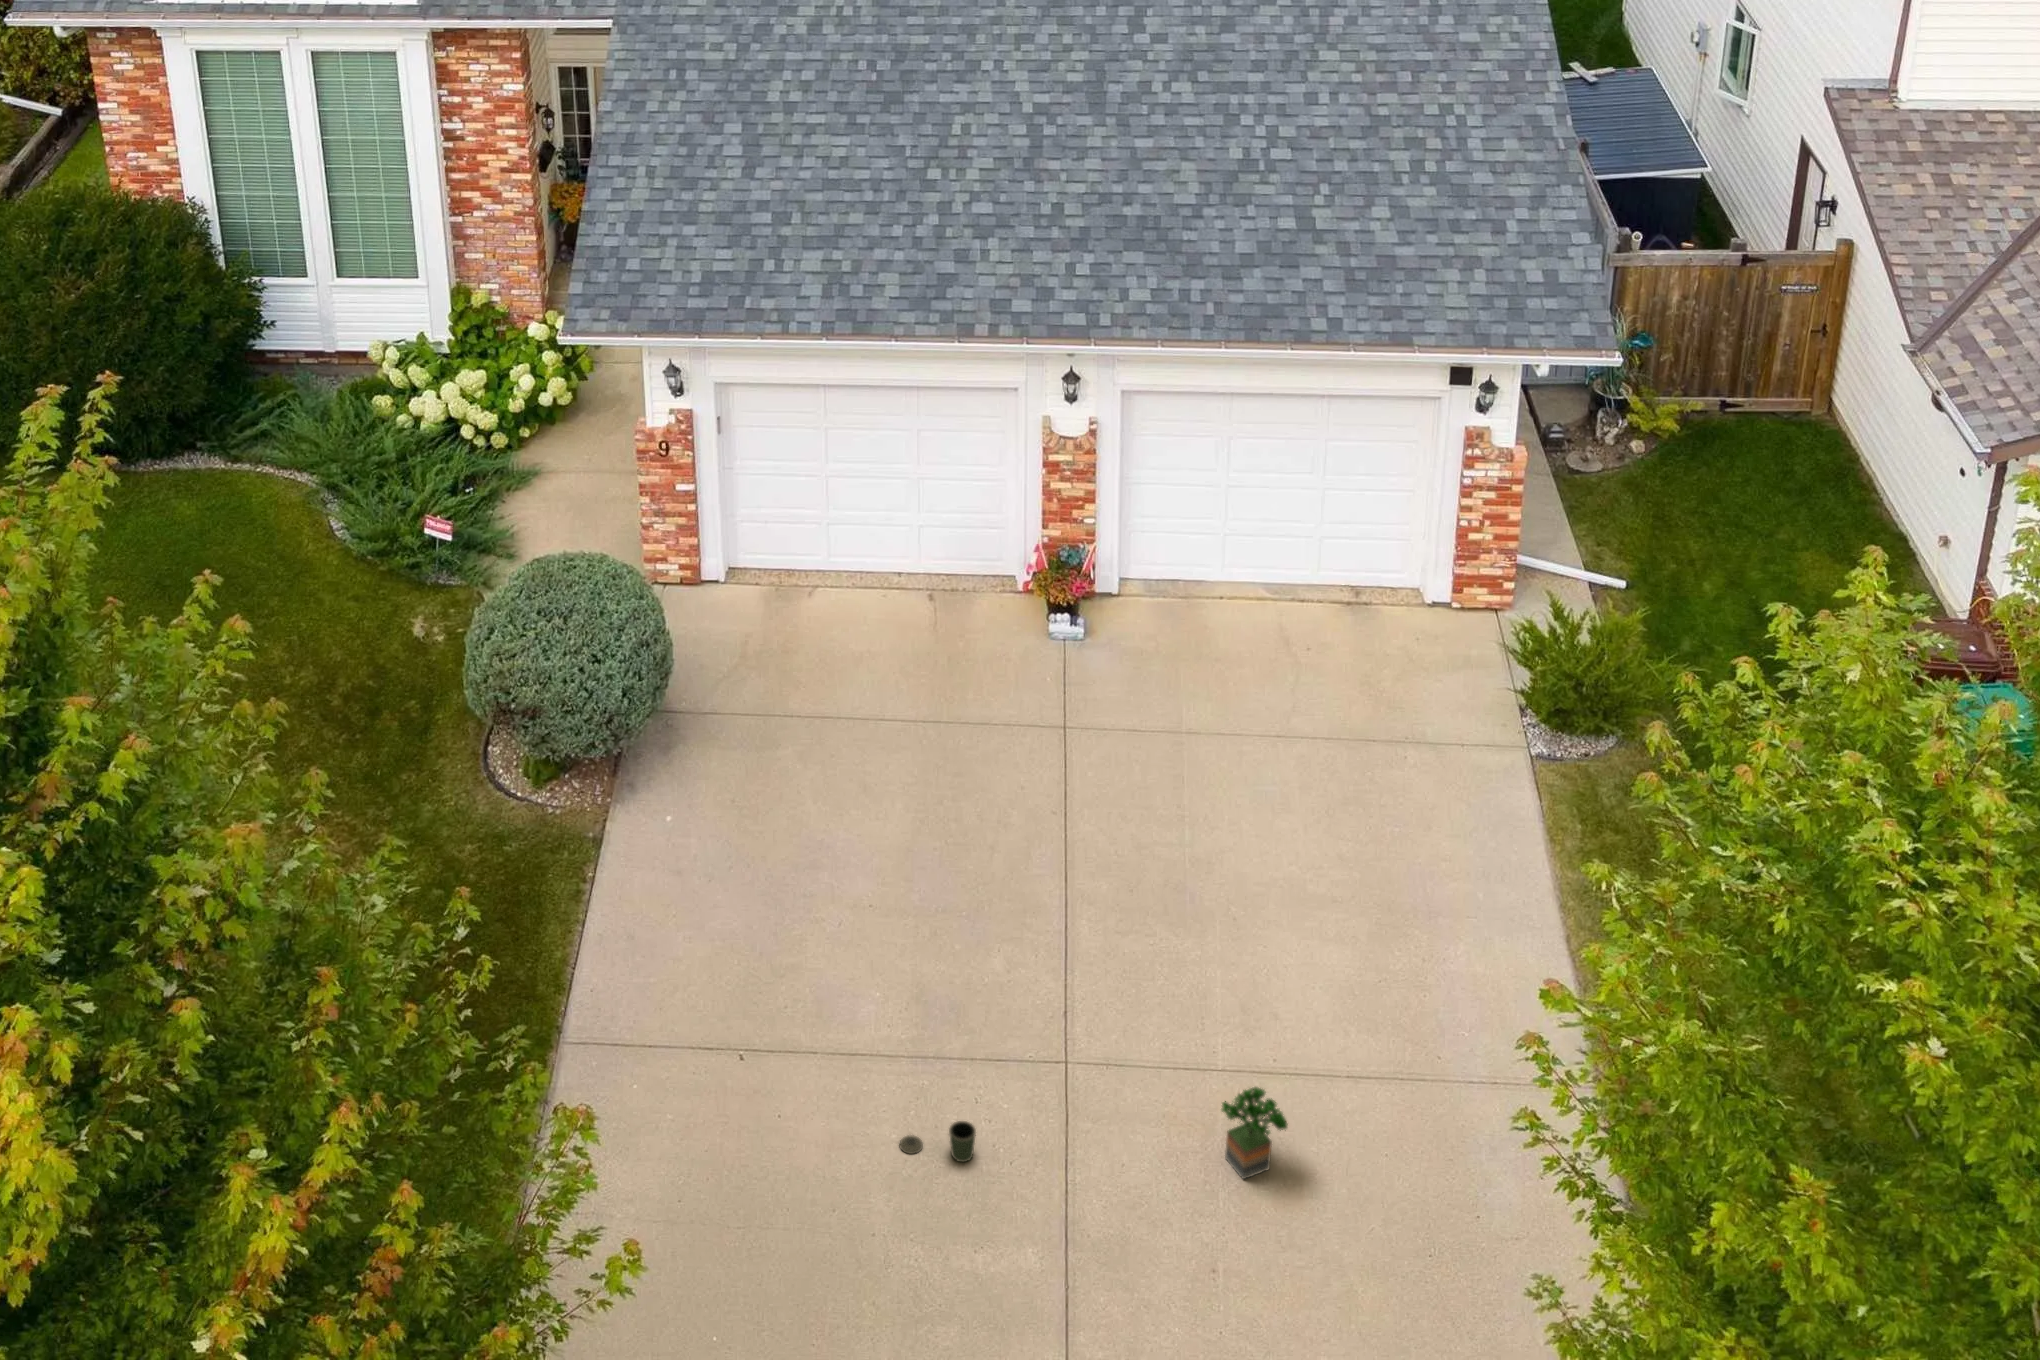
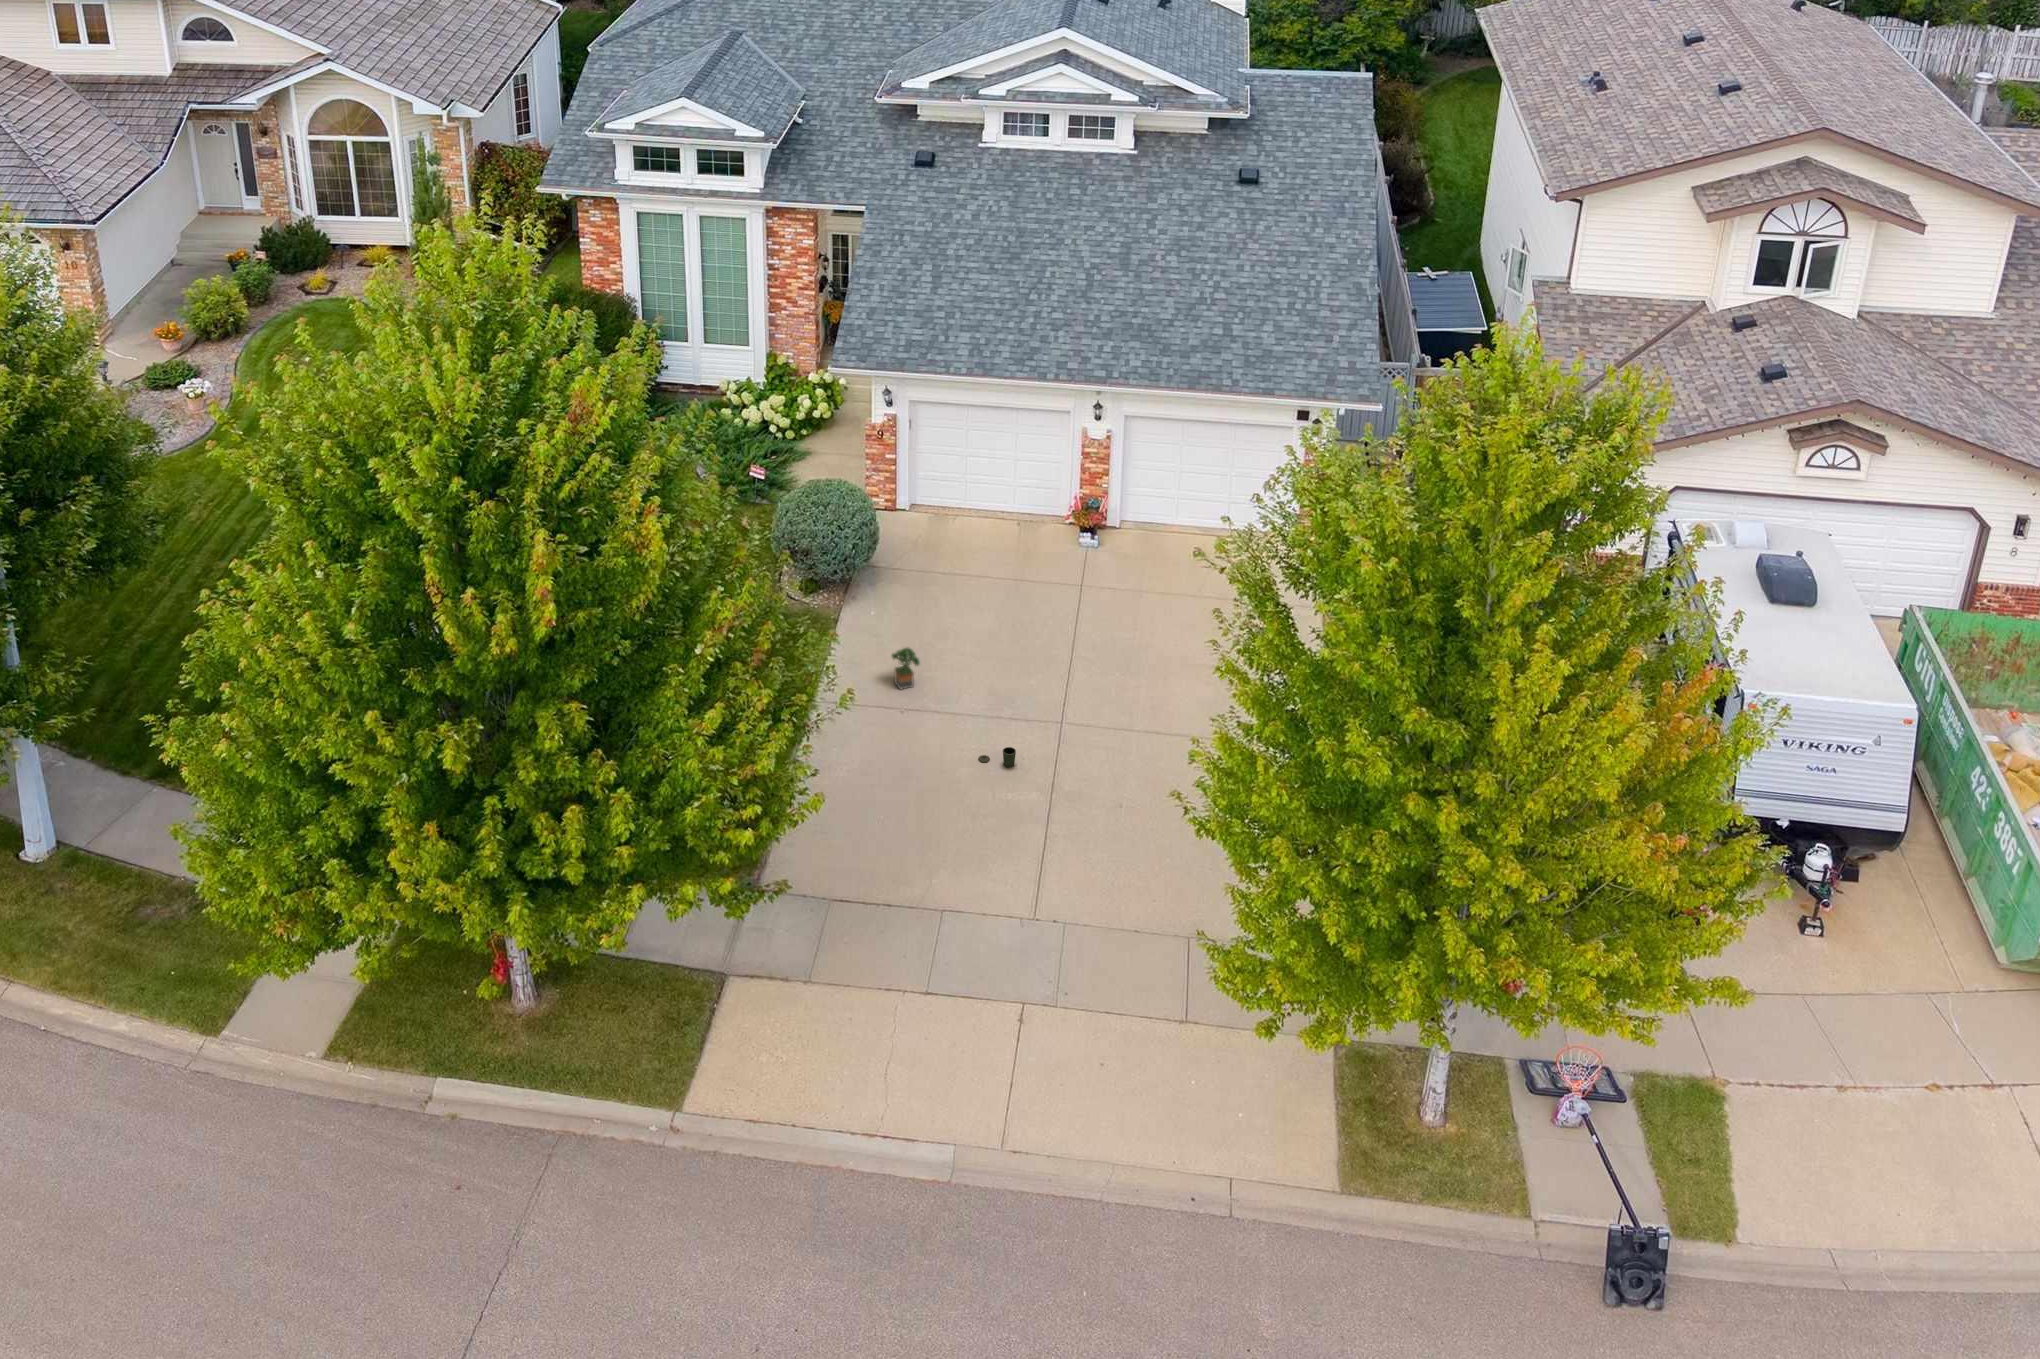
potted tree: present [1222,1087,1288,1179] -> present [892,648,919,689]

